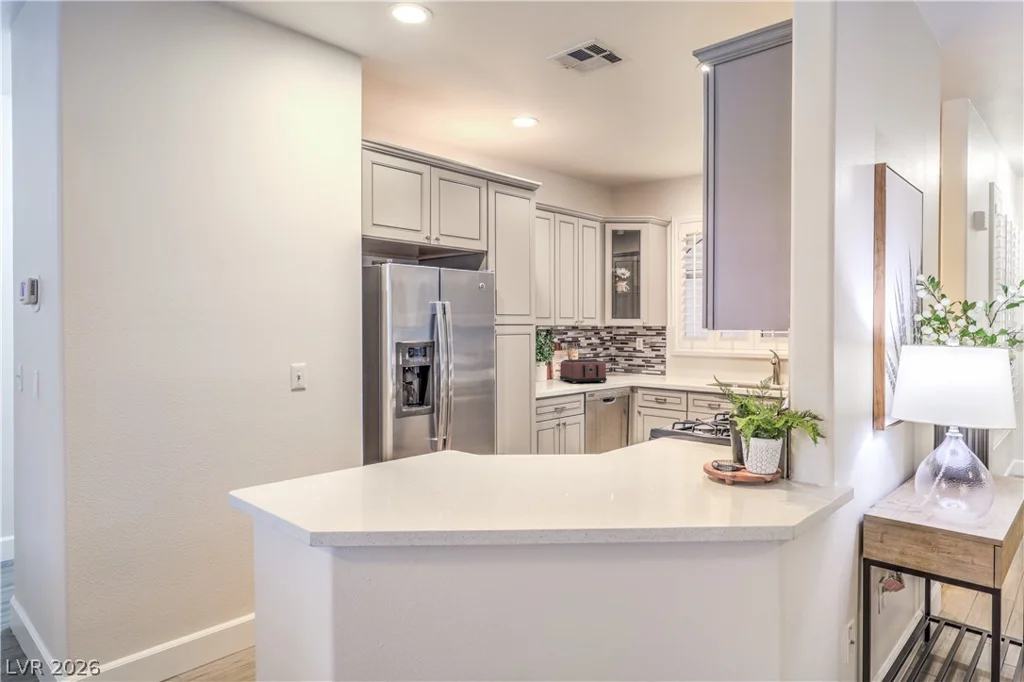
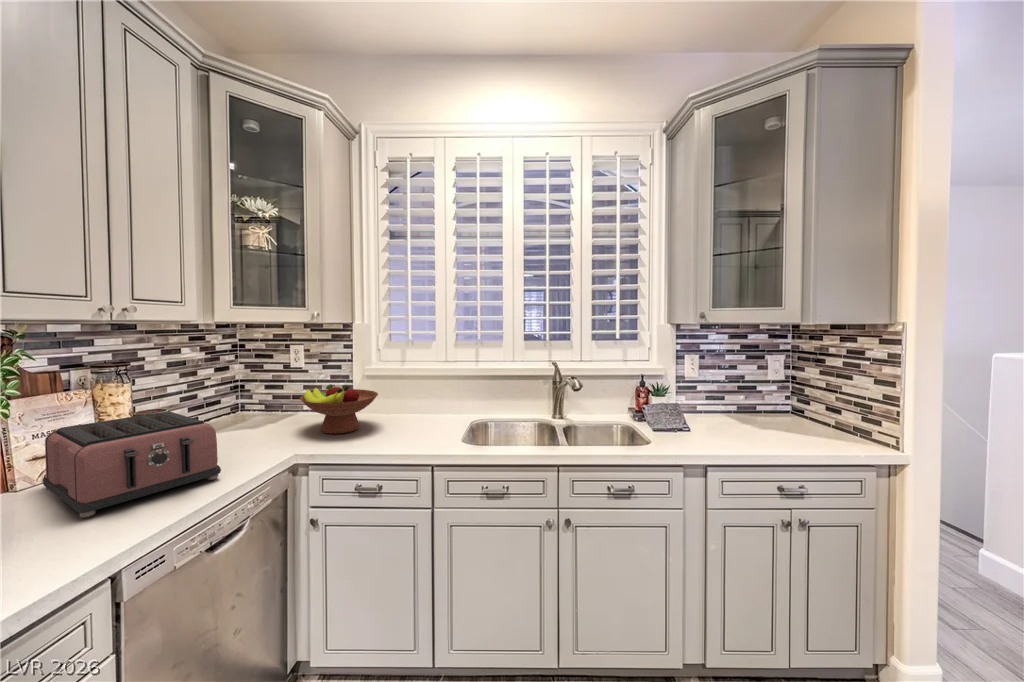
fruit bowl: none [637,356,674,380] -> present [300,384,378,434]

